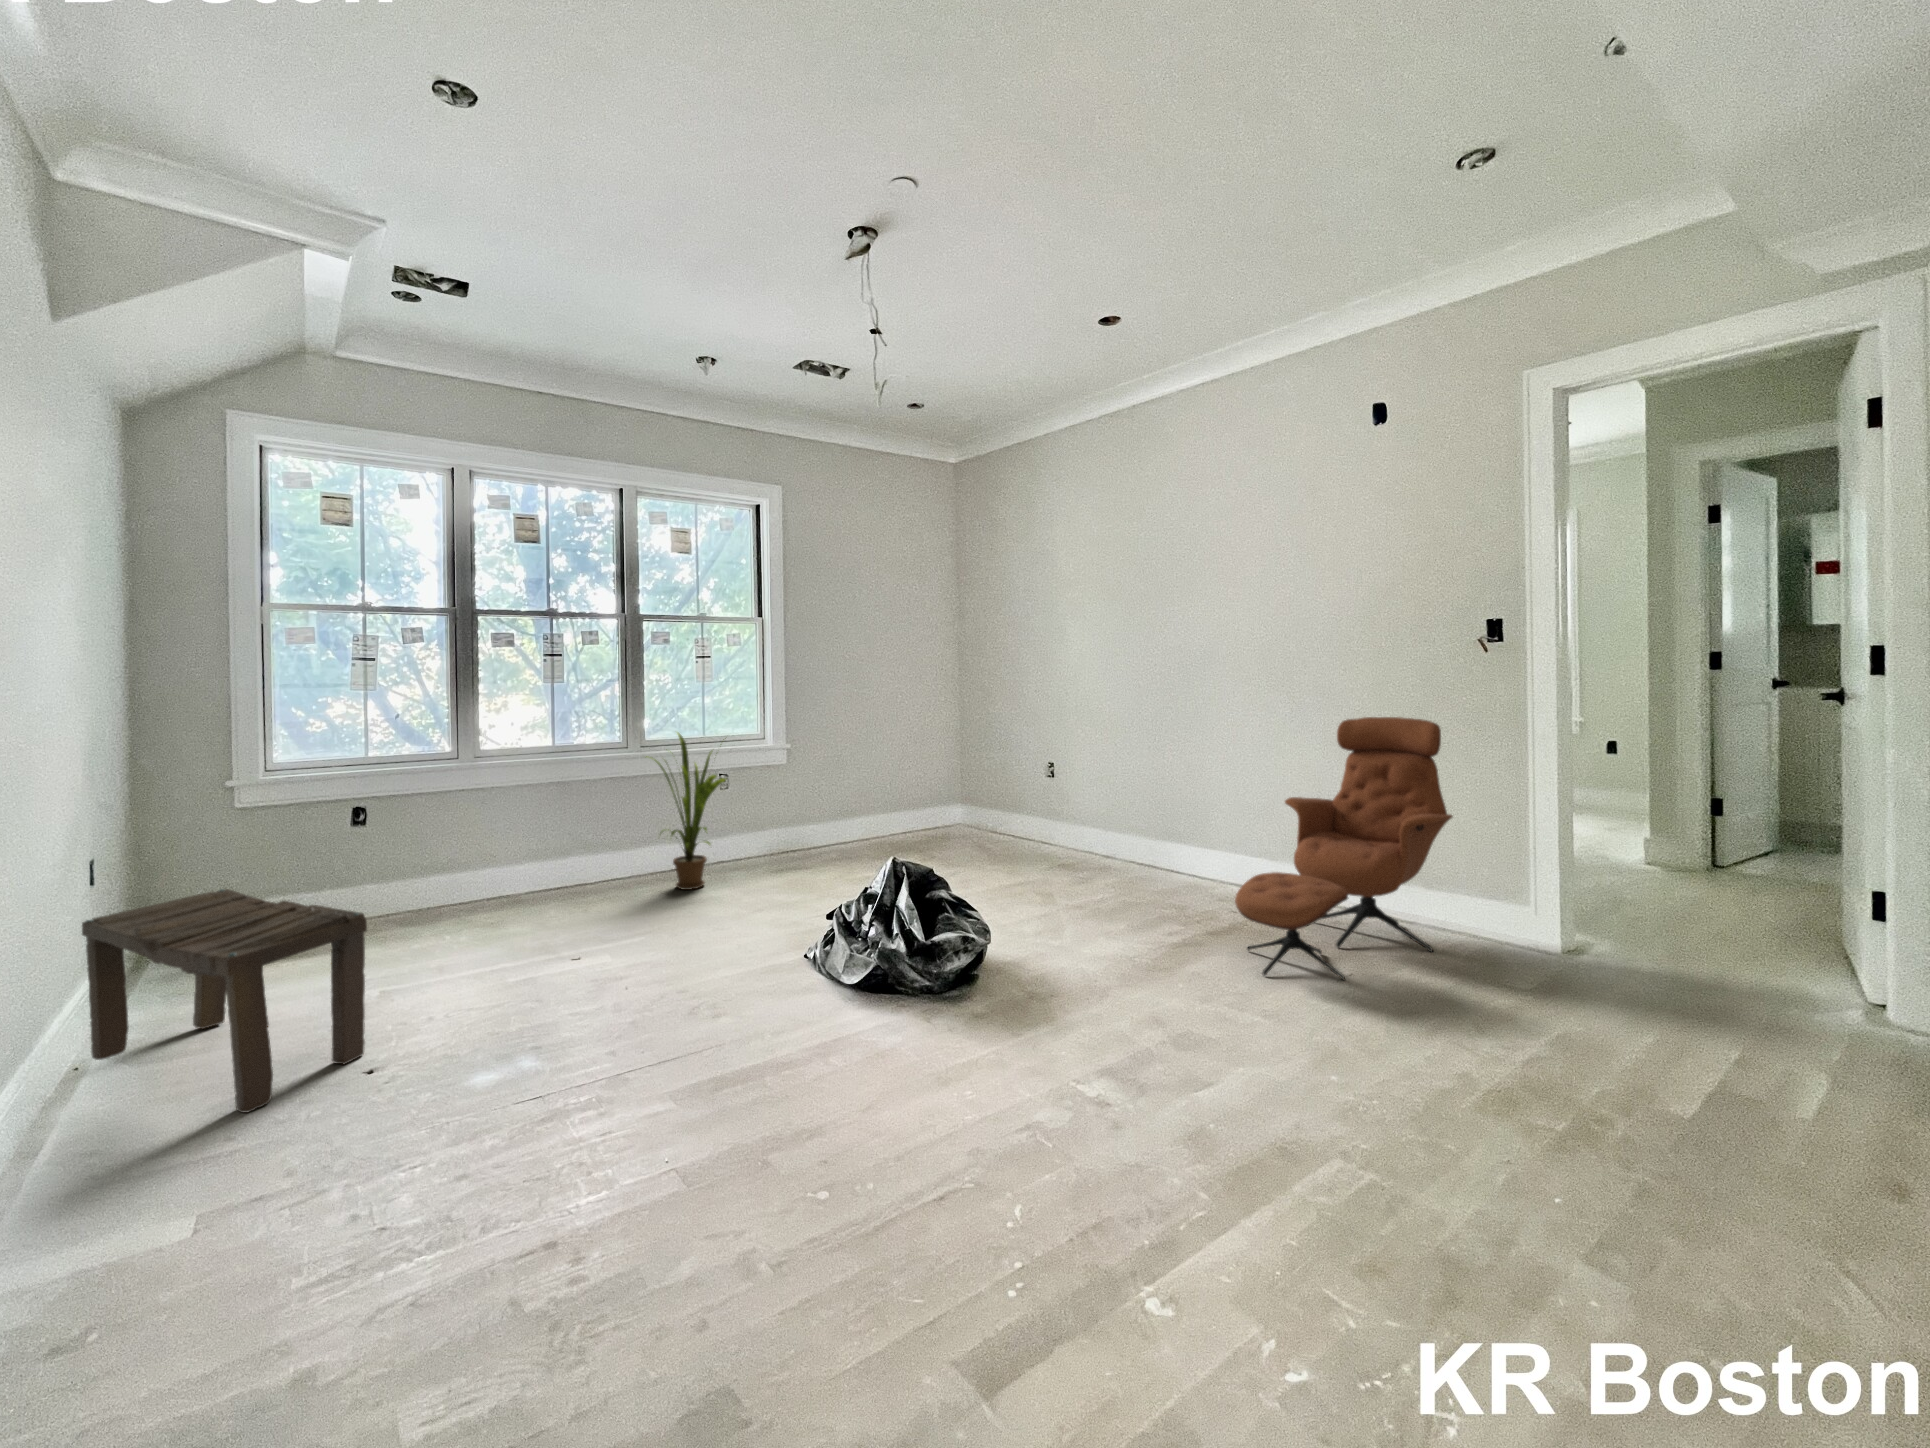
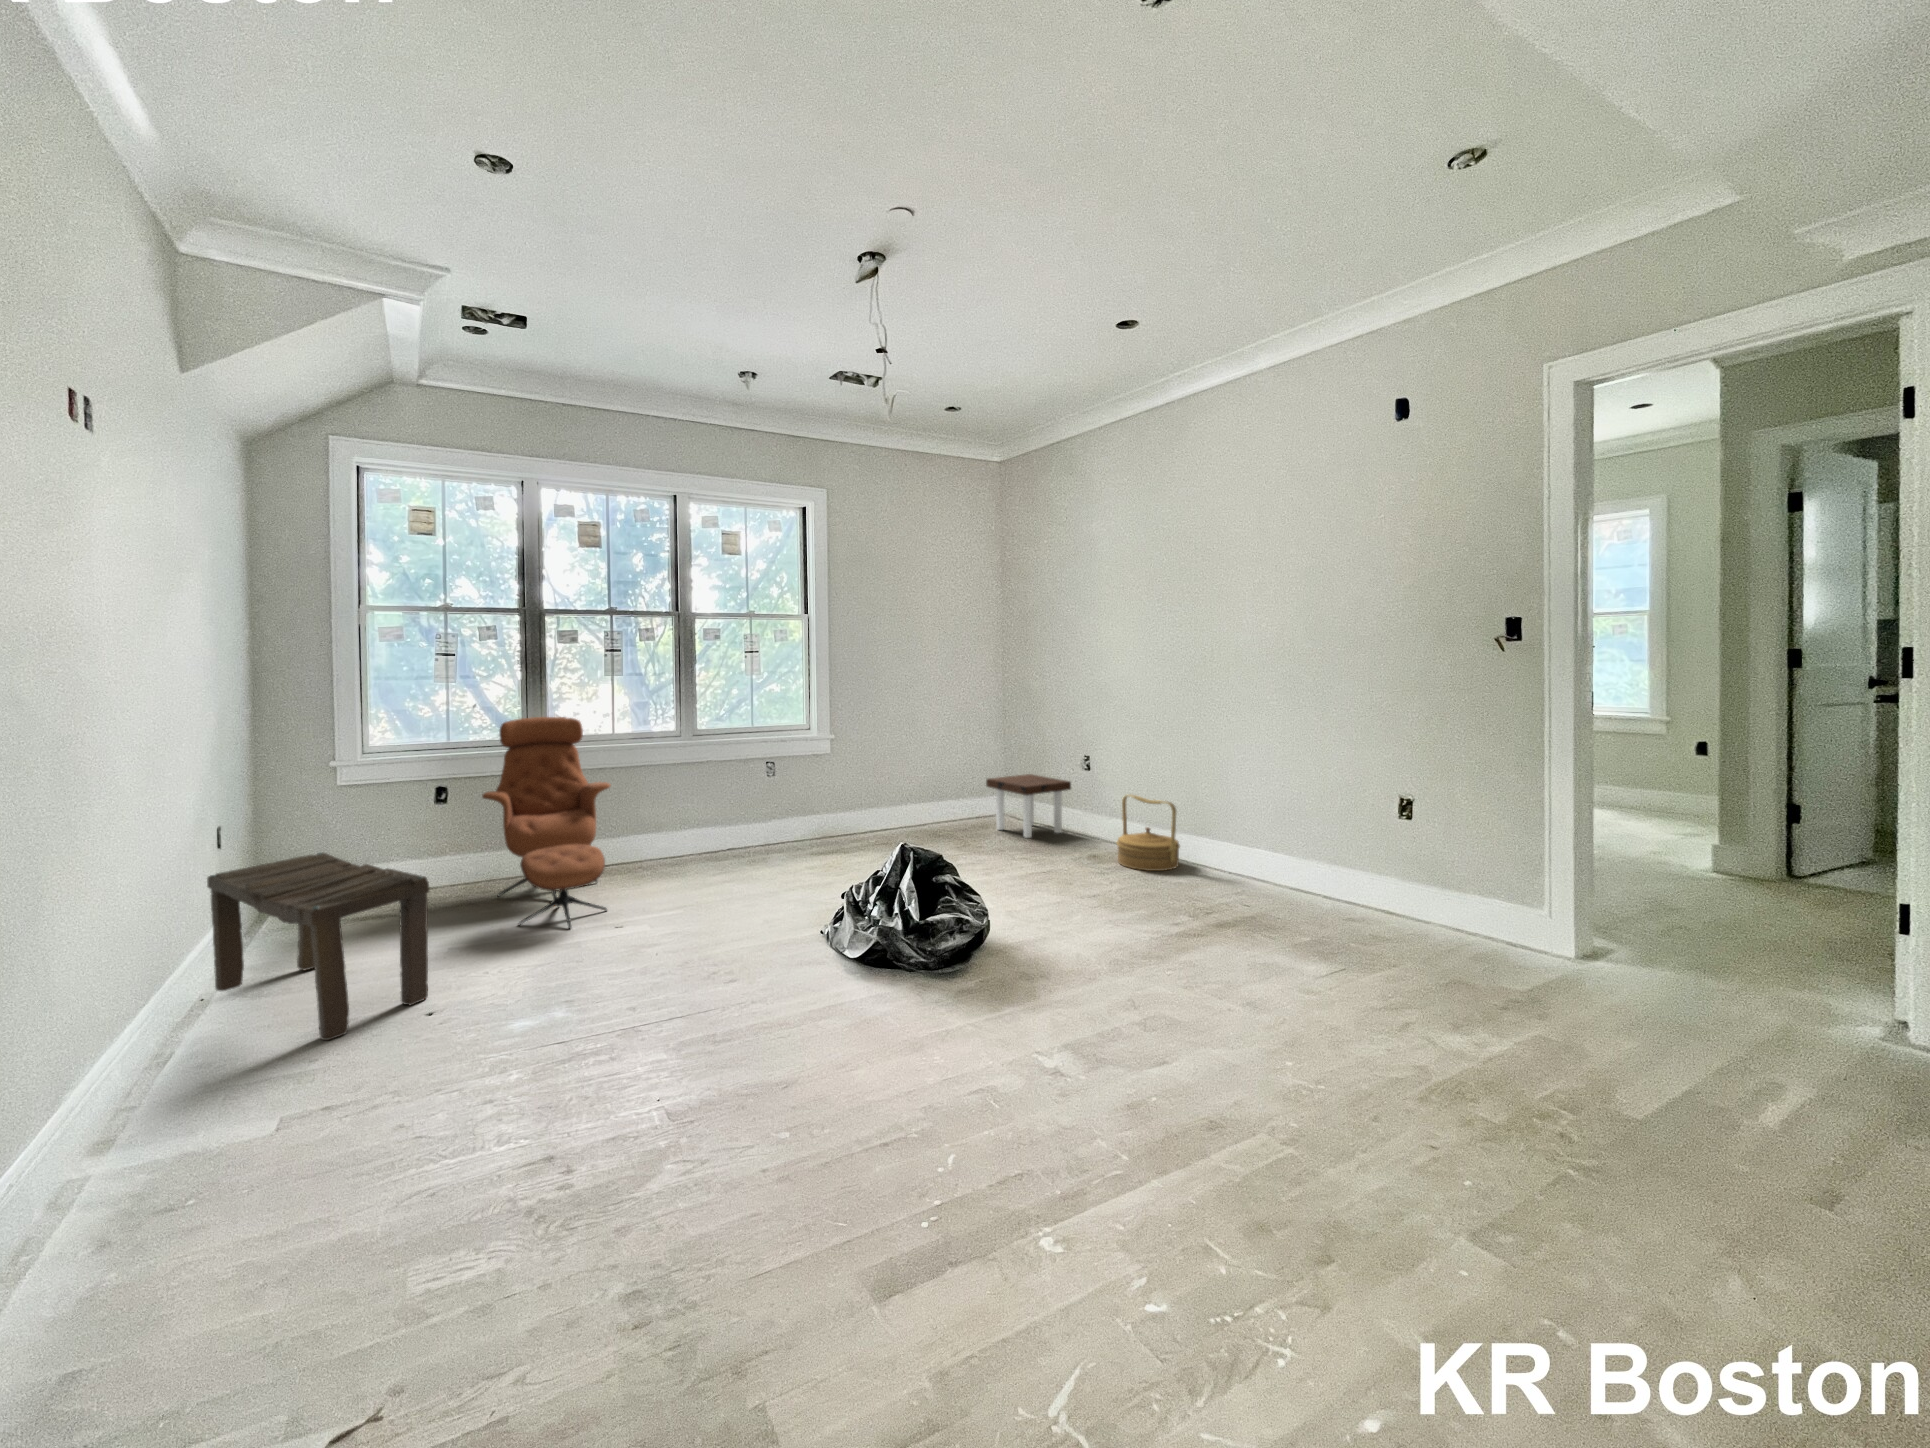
lounge chair: present [1235,717,1453,980] -> present [482,717,610,929]
house plant: present [646,733,727,890] -> none [688,719,769,866]
side table: none [952,784,1040,850] -> present [986,774,1071,838]
woven basket: none [1095,802,1160,880] -> present [1117,794,1180,871]

